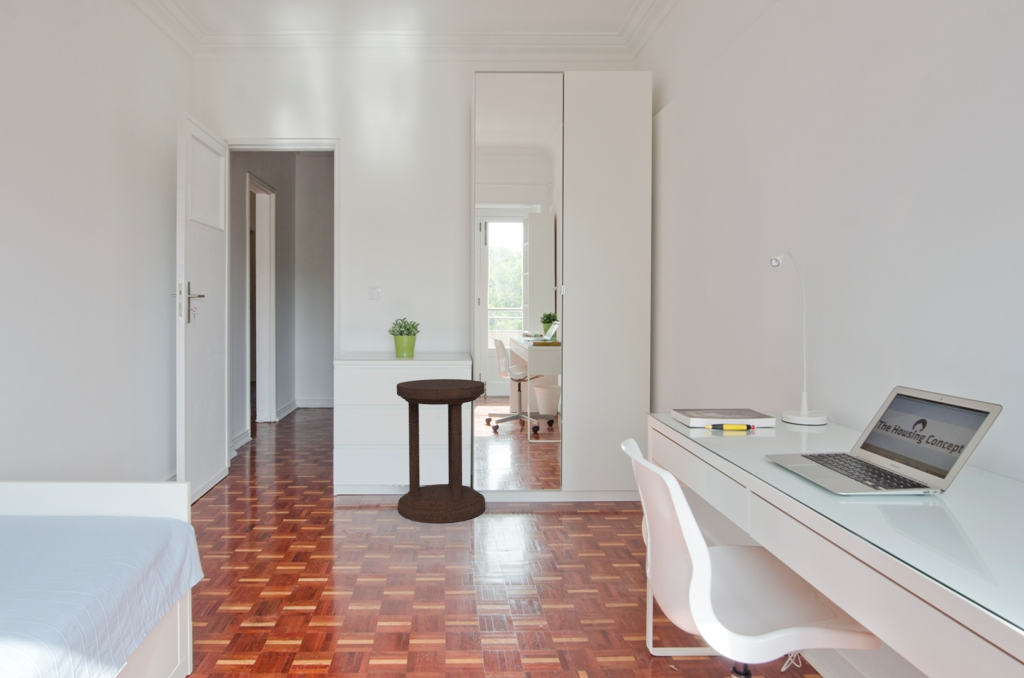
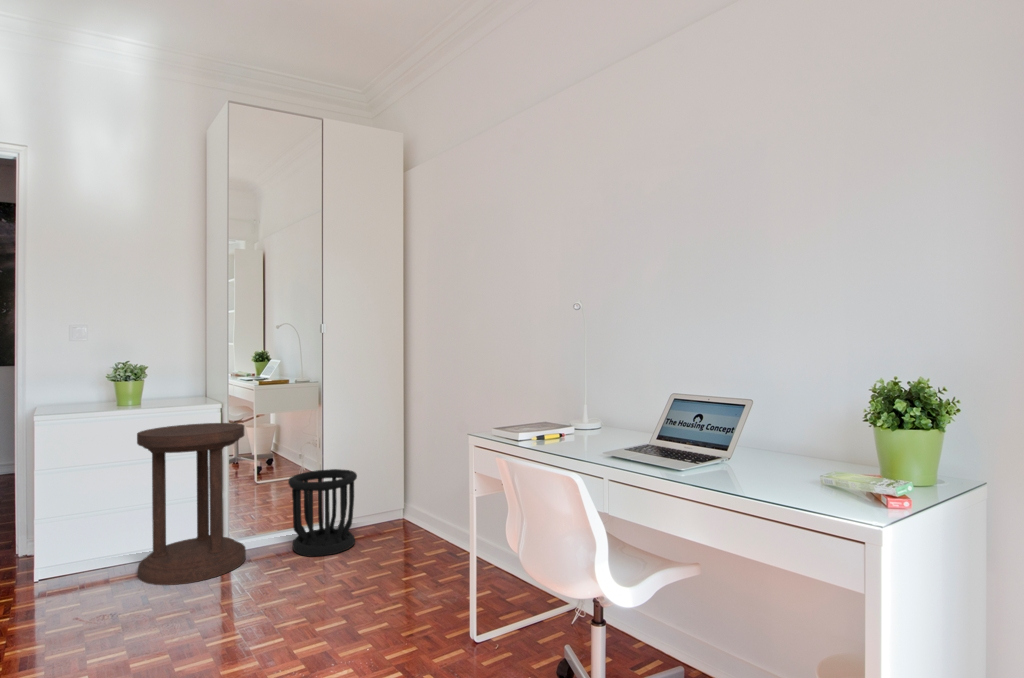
wastebasket: none [523,436,591,523] -> present [288,469,357,556]

